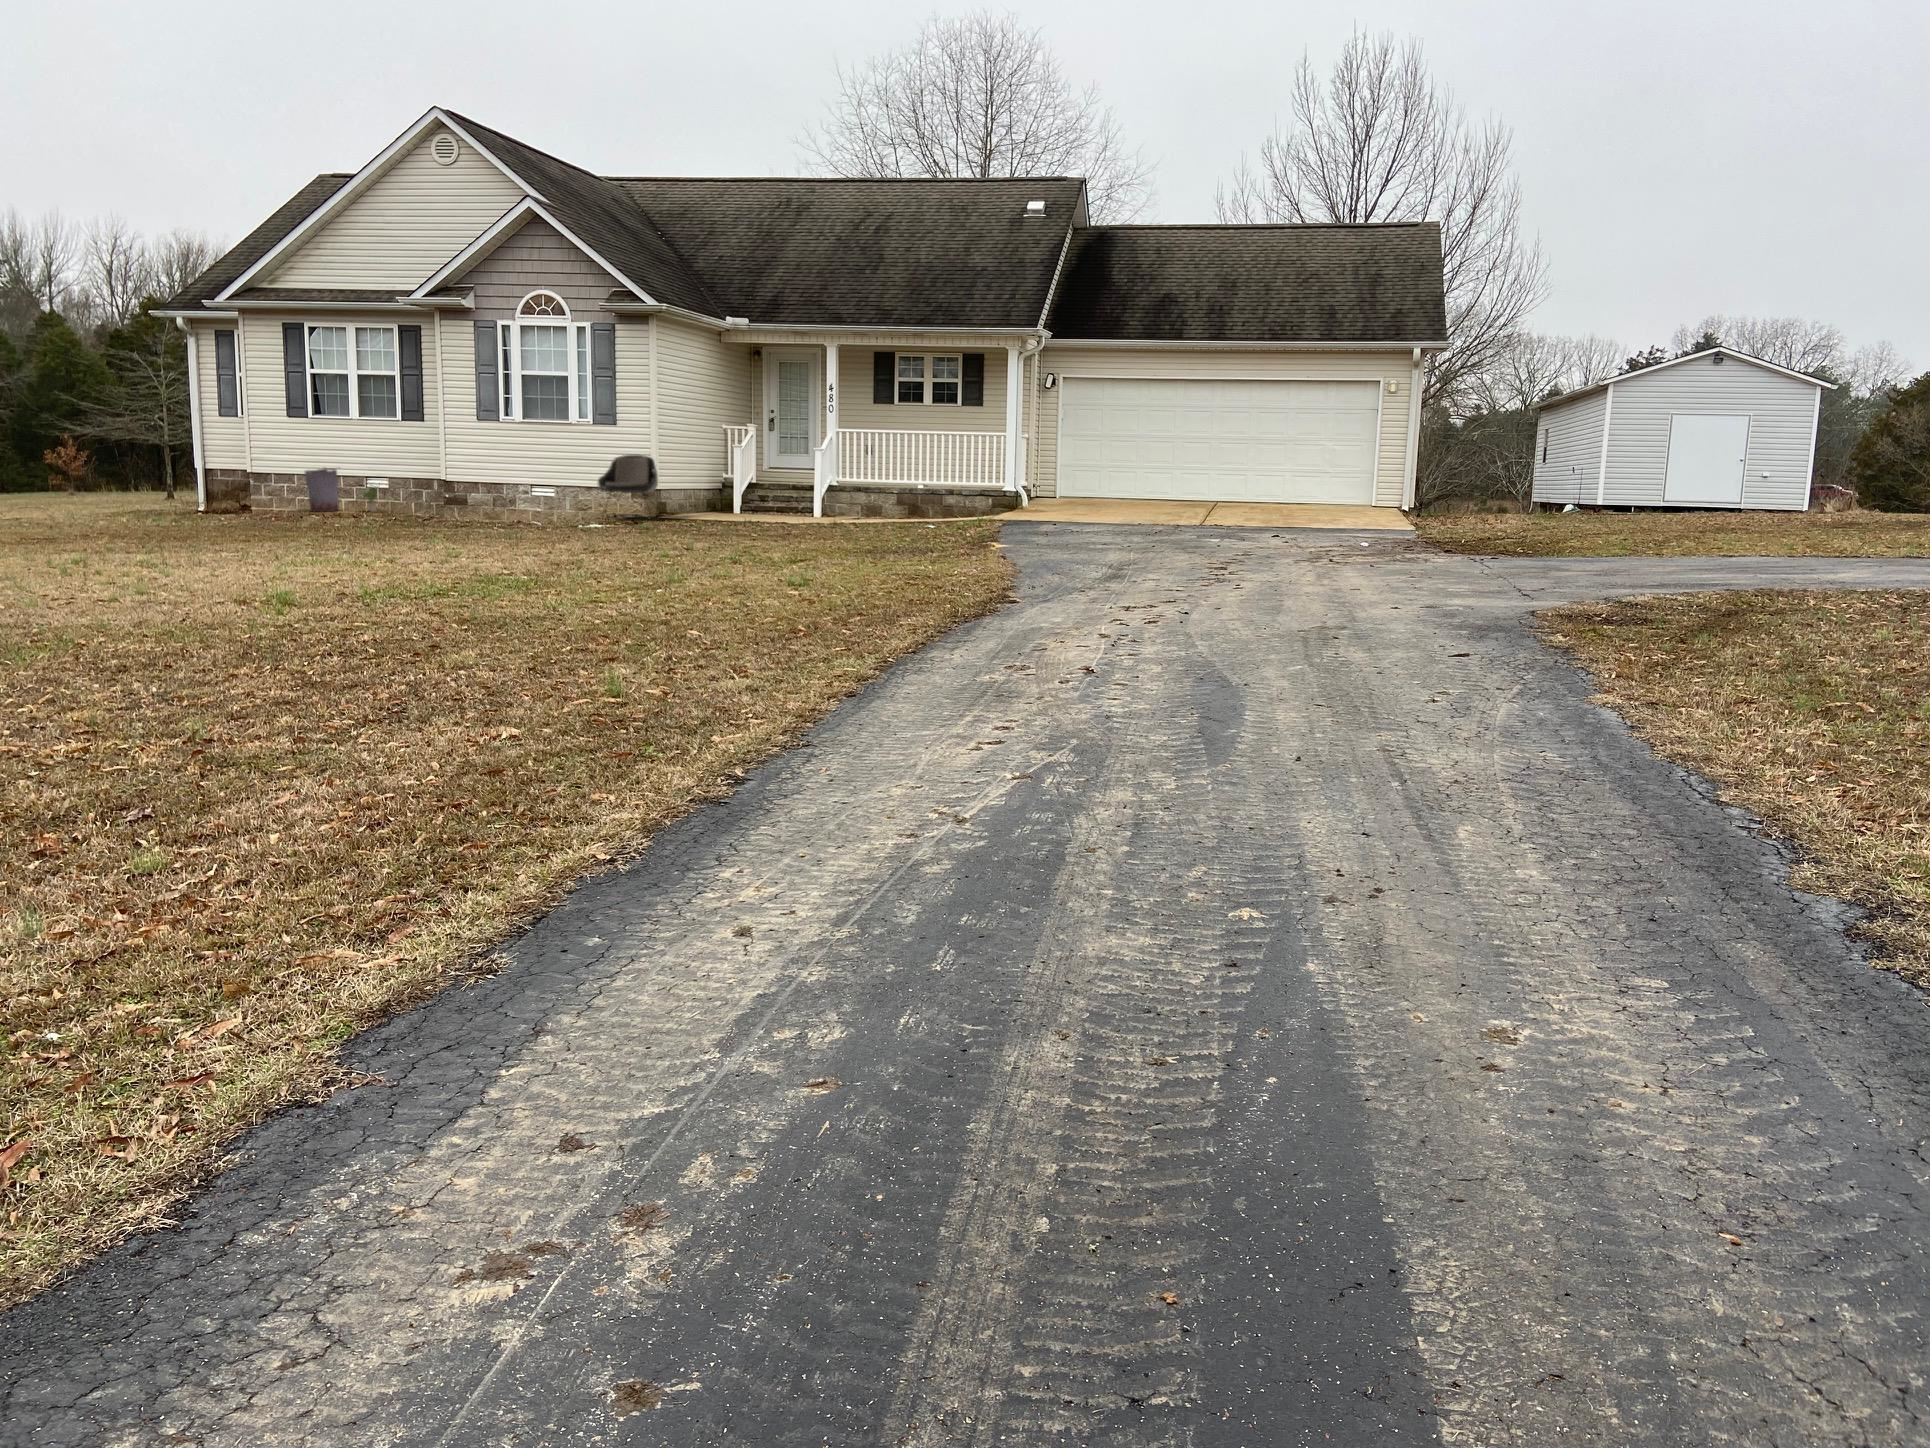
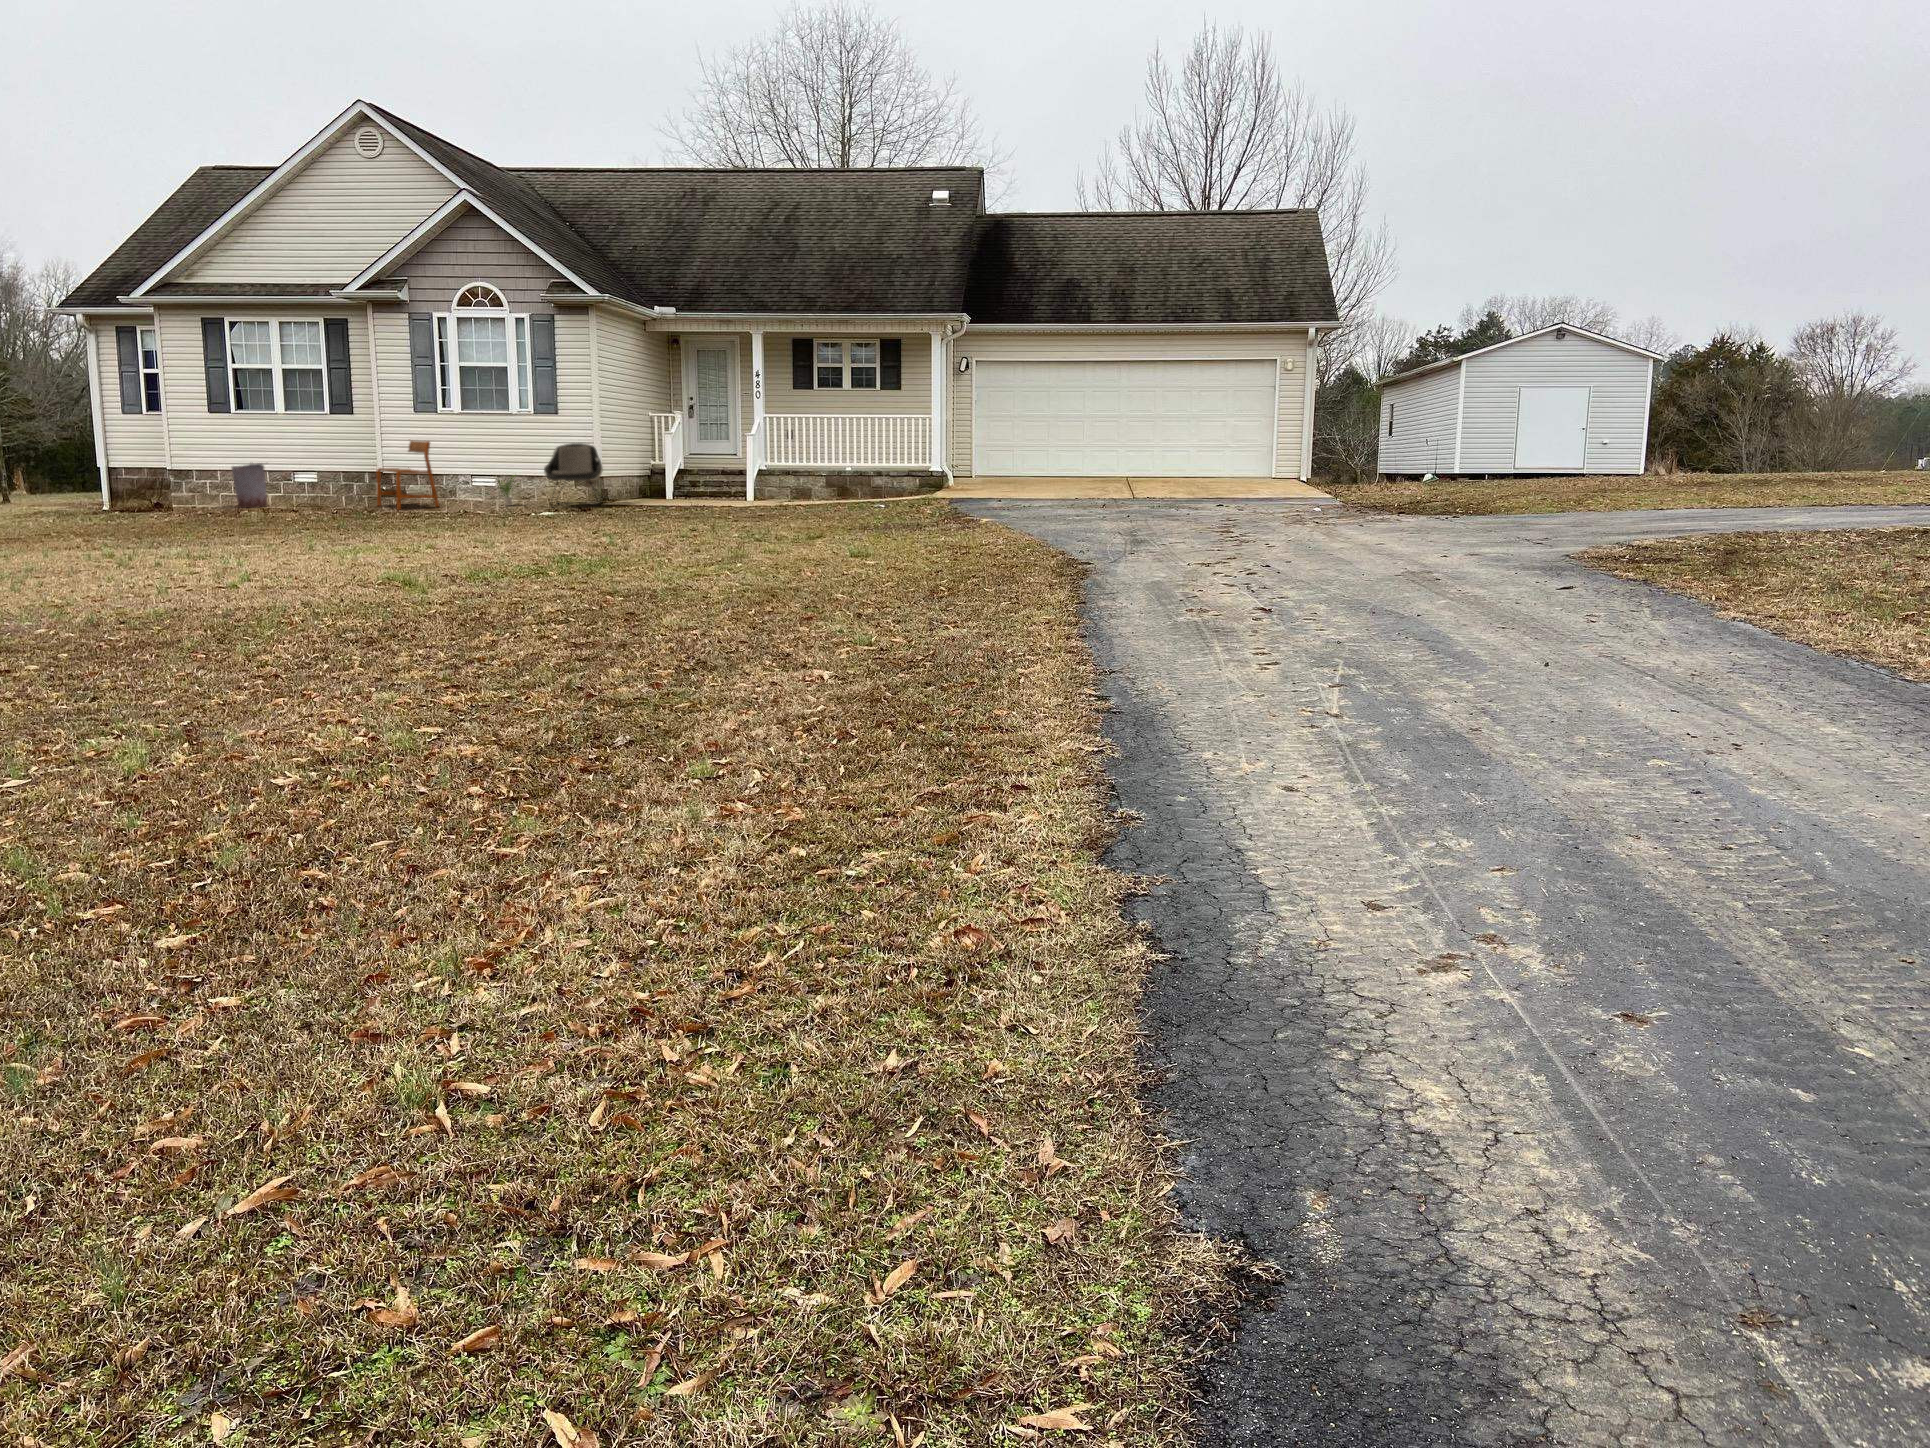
bench: none [441,447,499,518] -> present [376,441,439,510]
potted plant: present [361,483,380,512] -> present [496,476,518,506]

